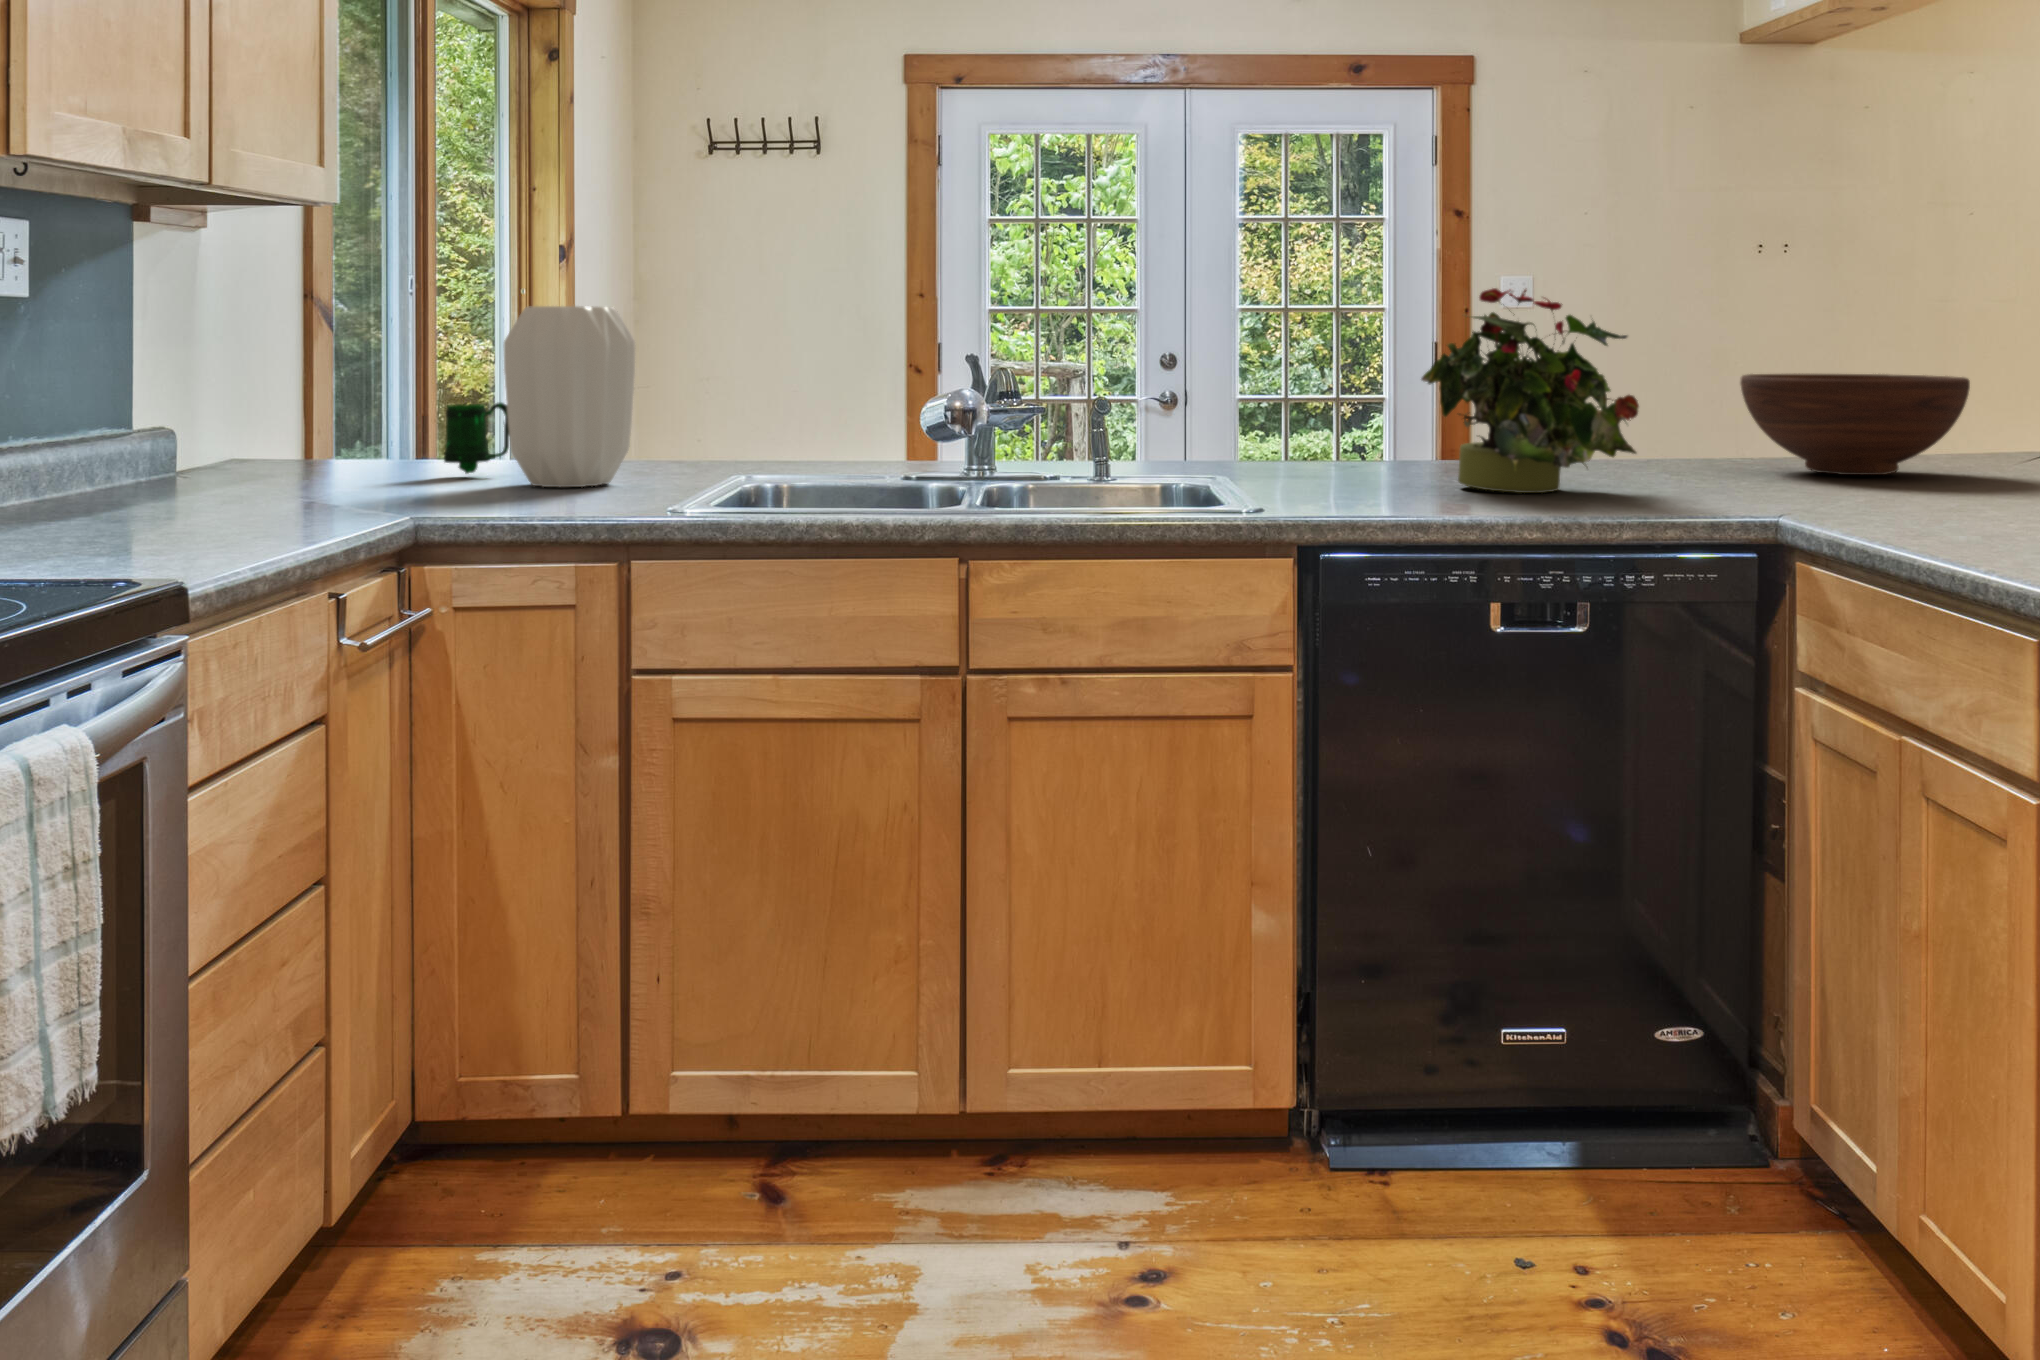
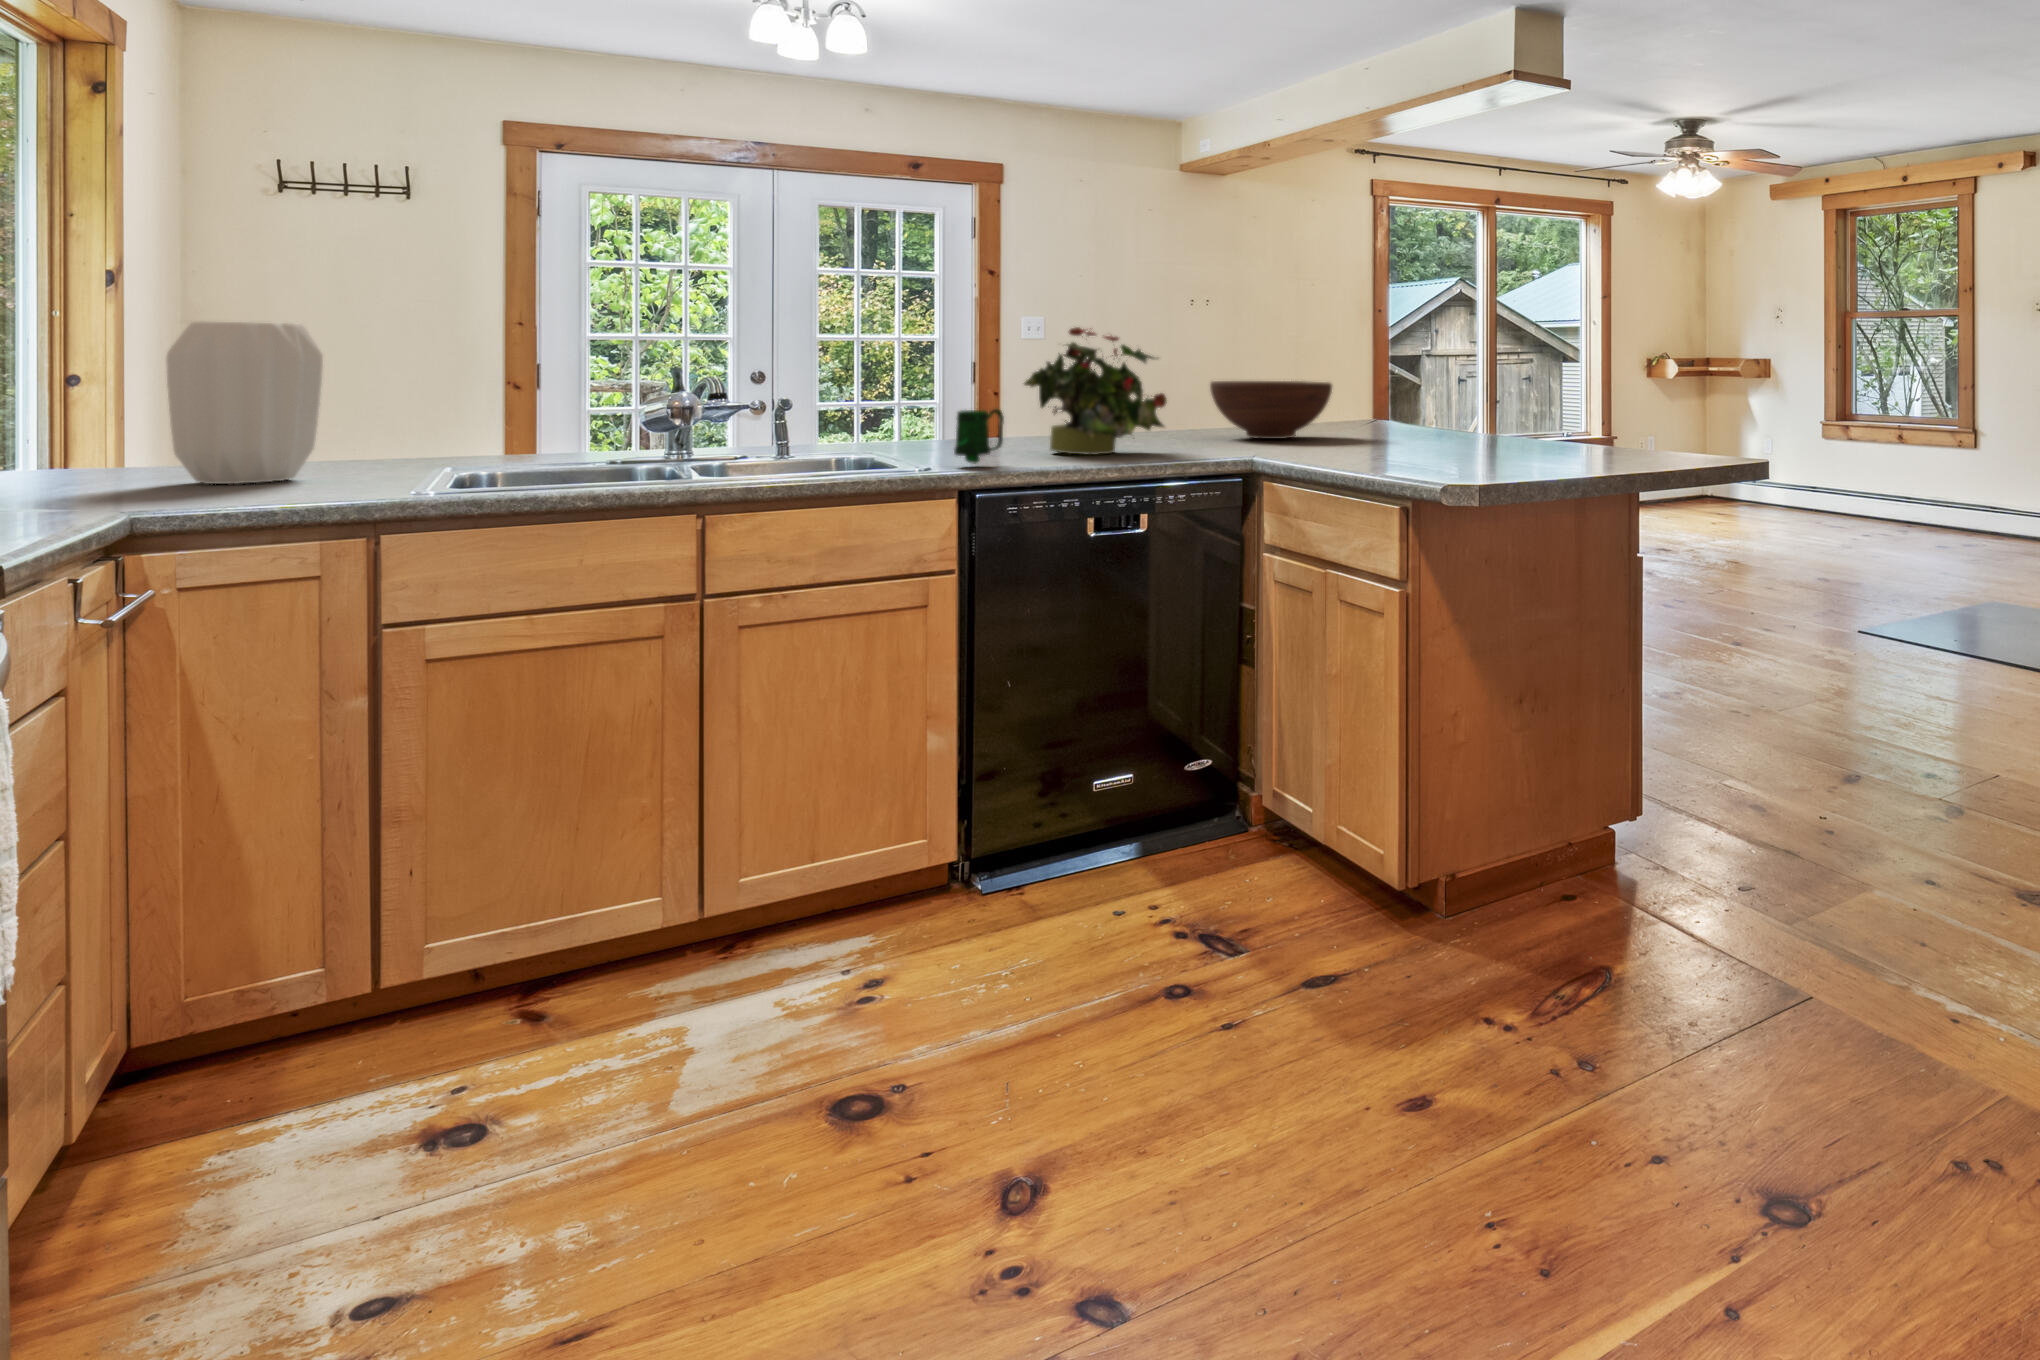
mug: present [444,403,509,474] -> present [954,409,1004,464]

